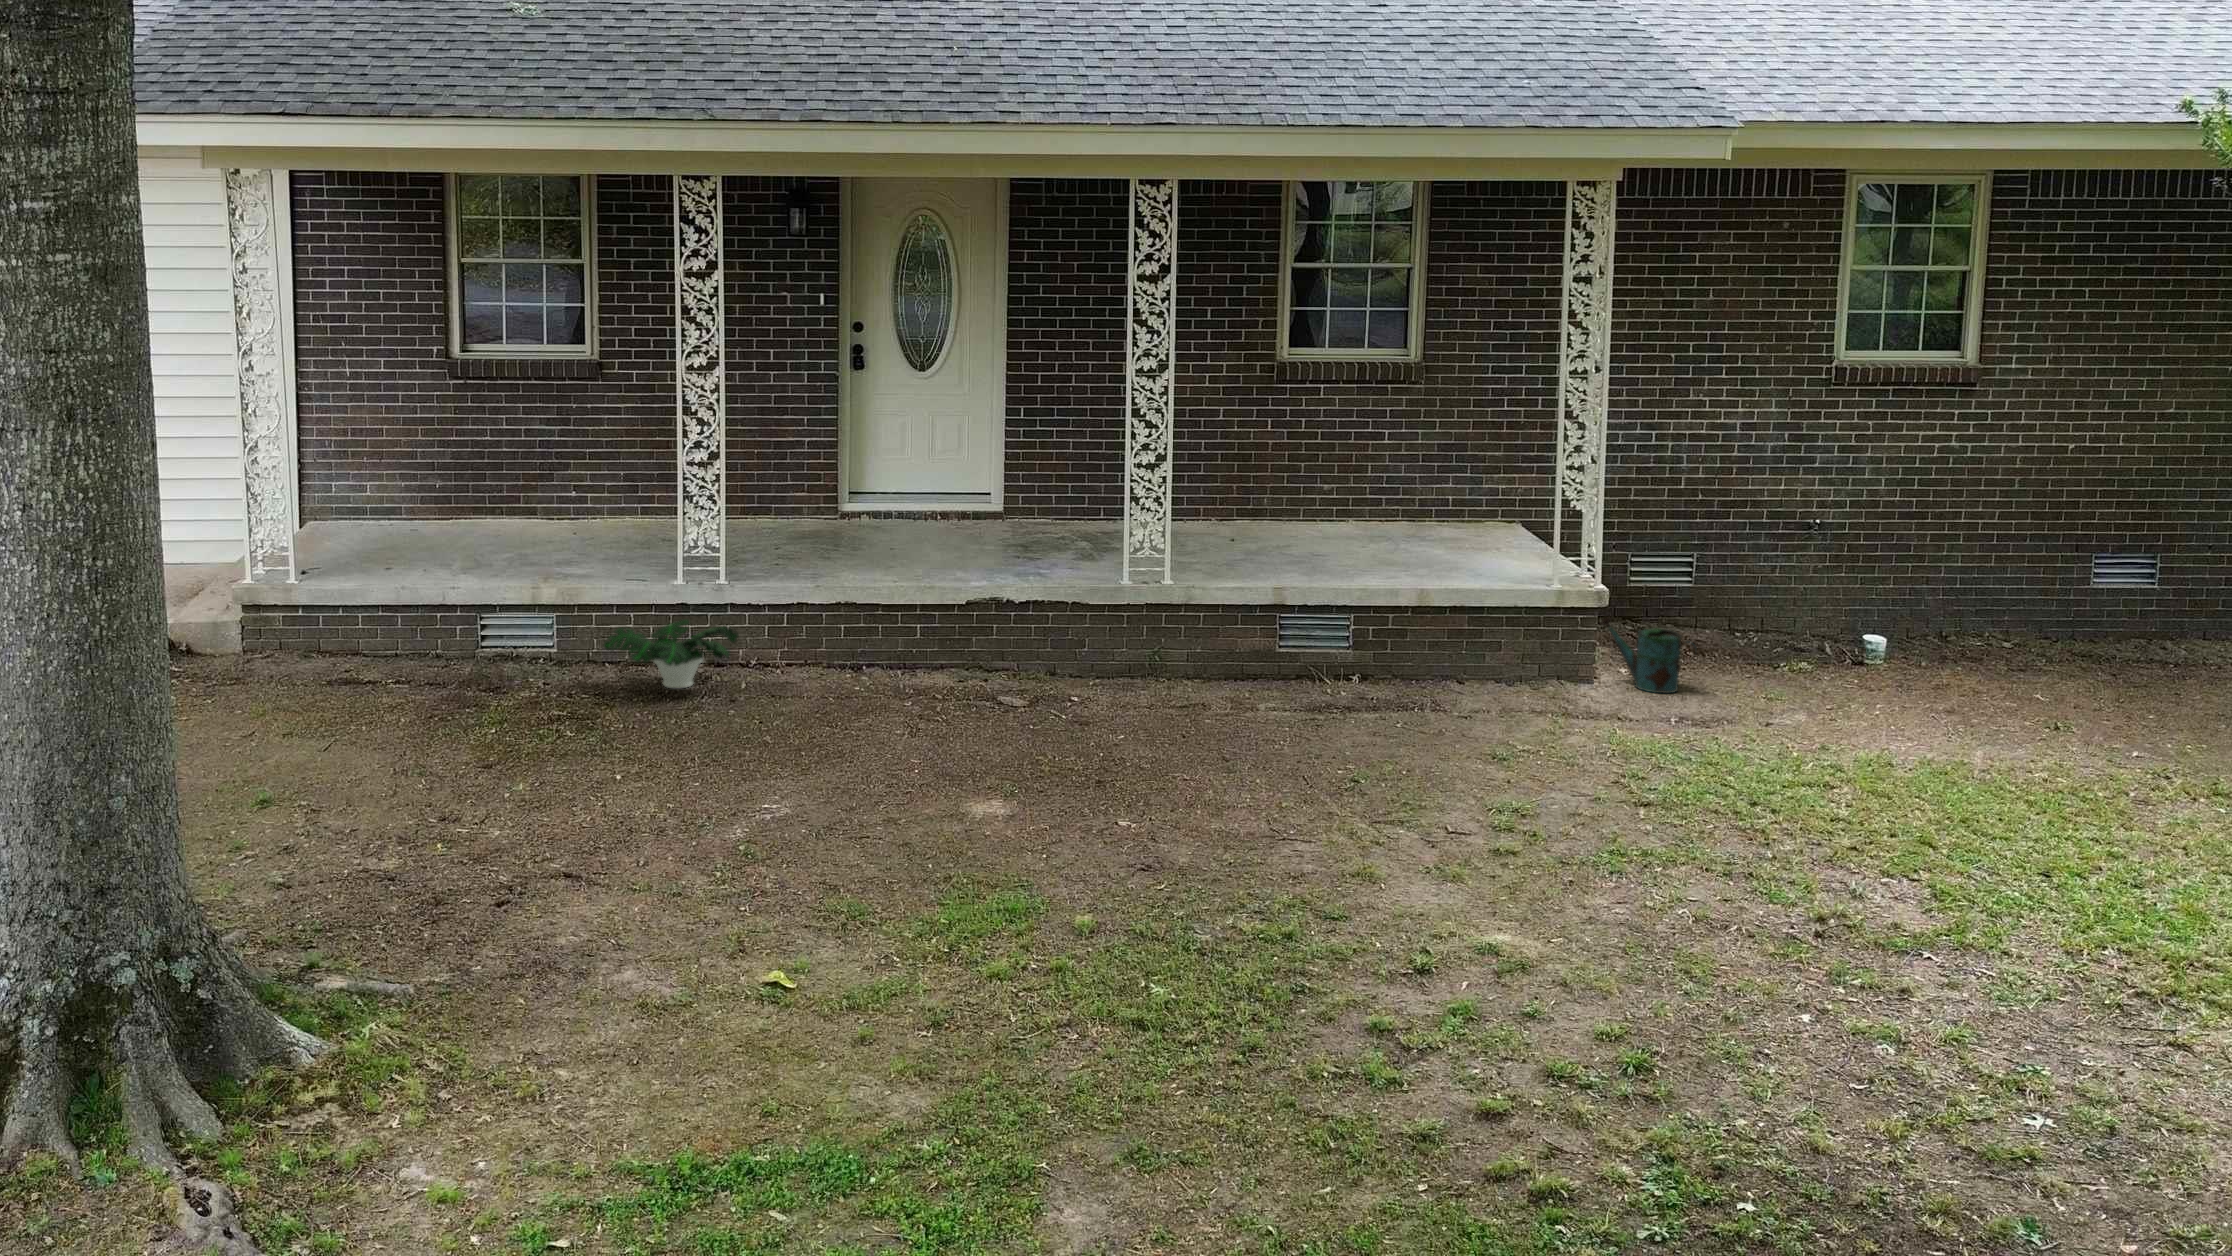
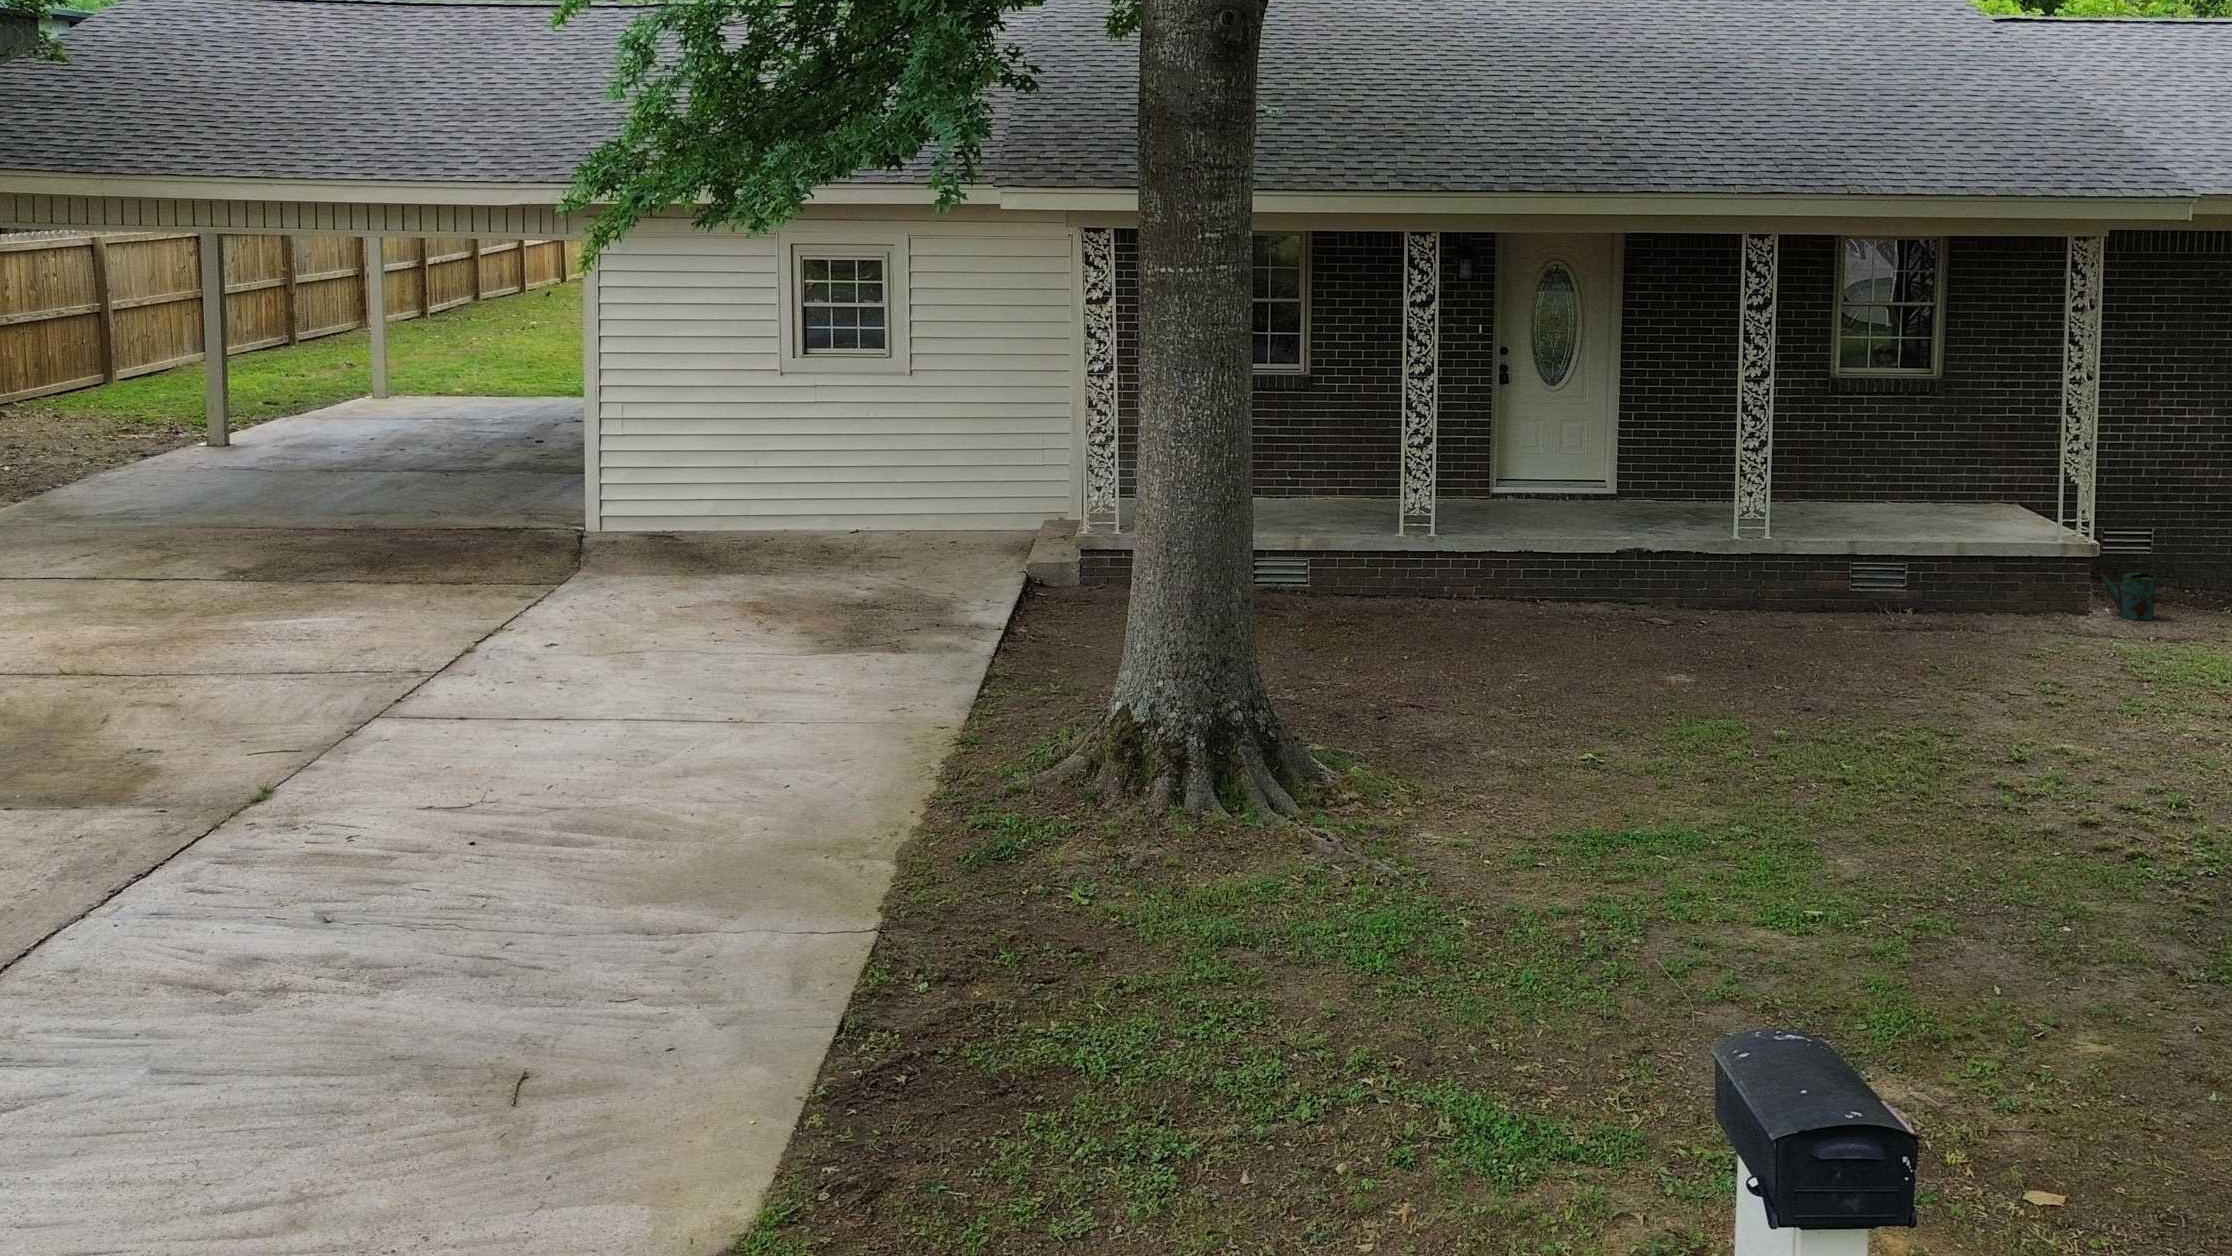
potted plant: present [604,619,738,689] -> none [1358,561,1454,610]

